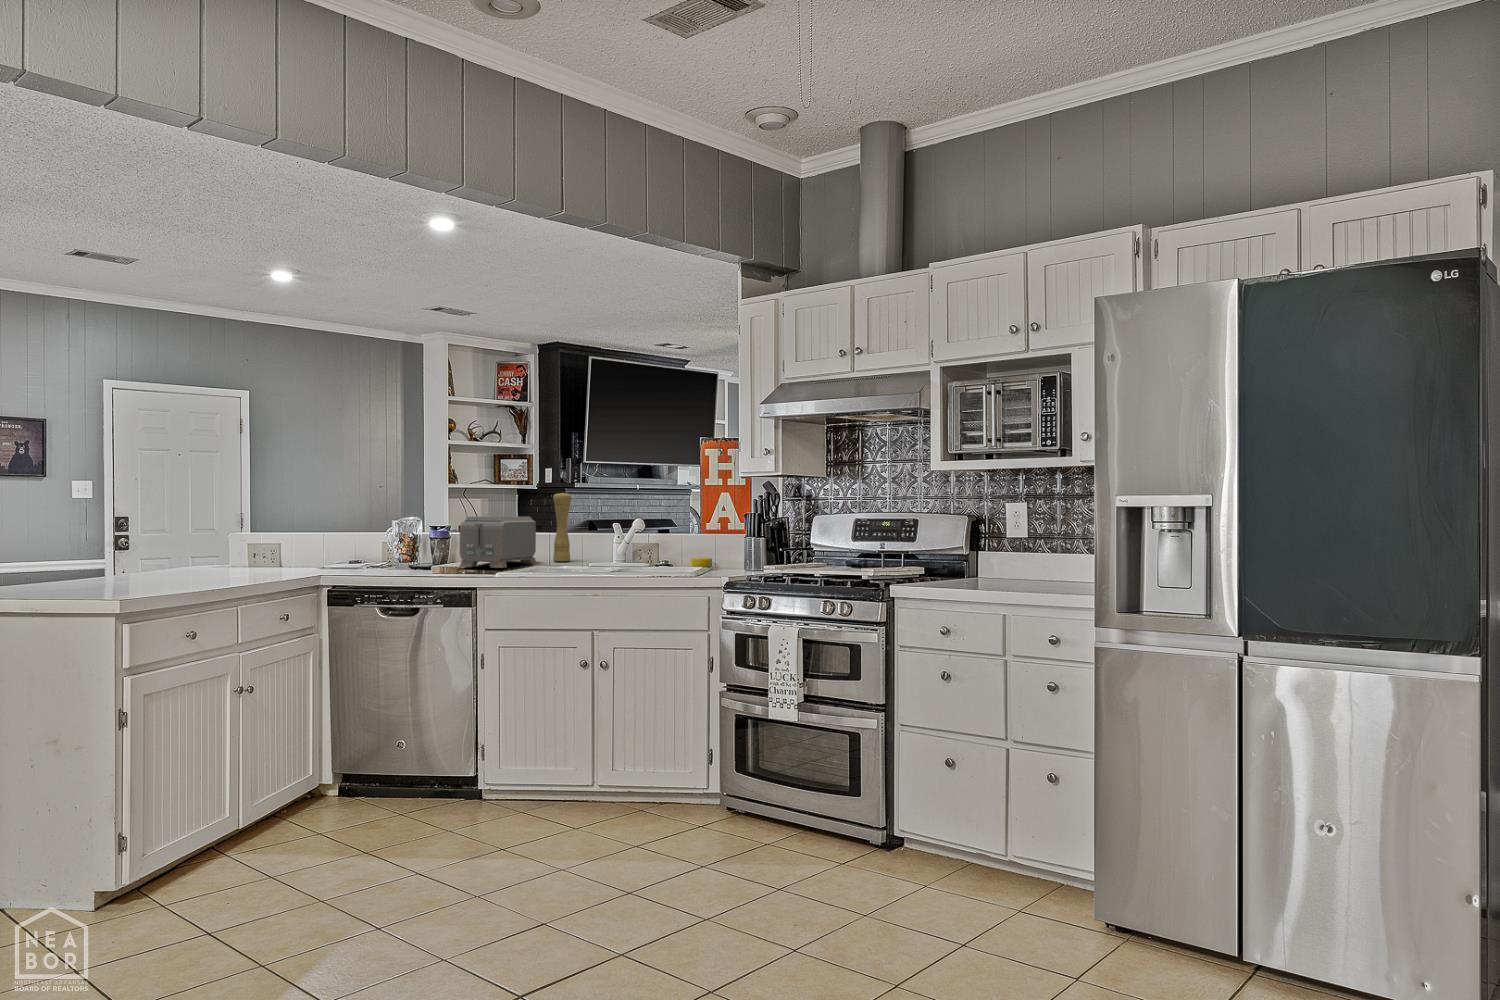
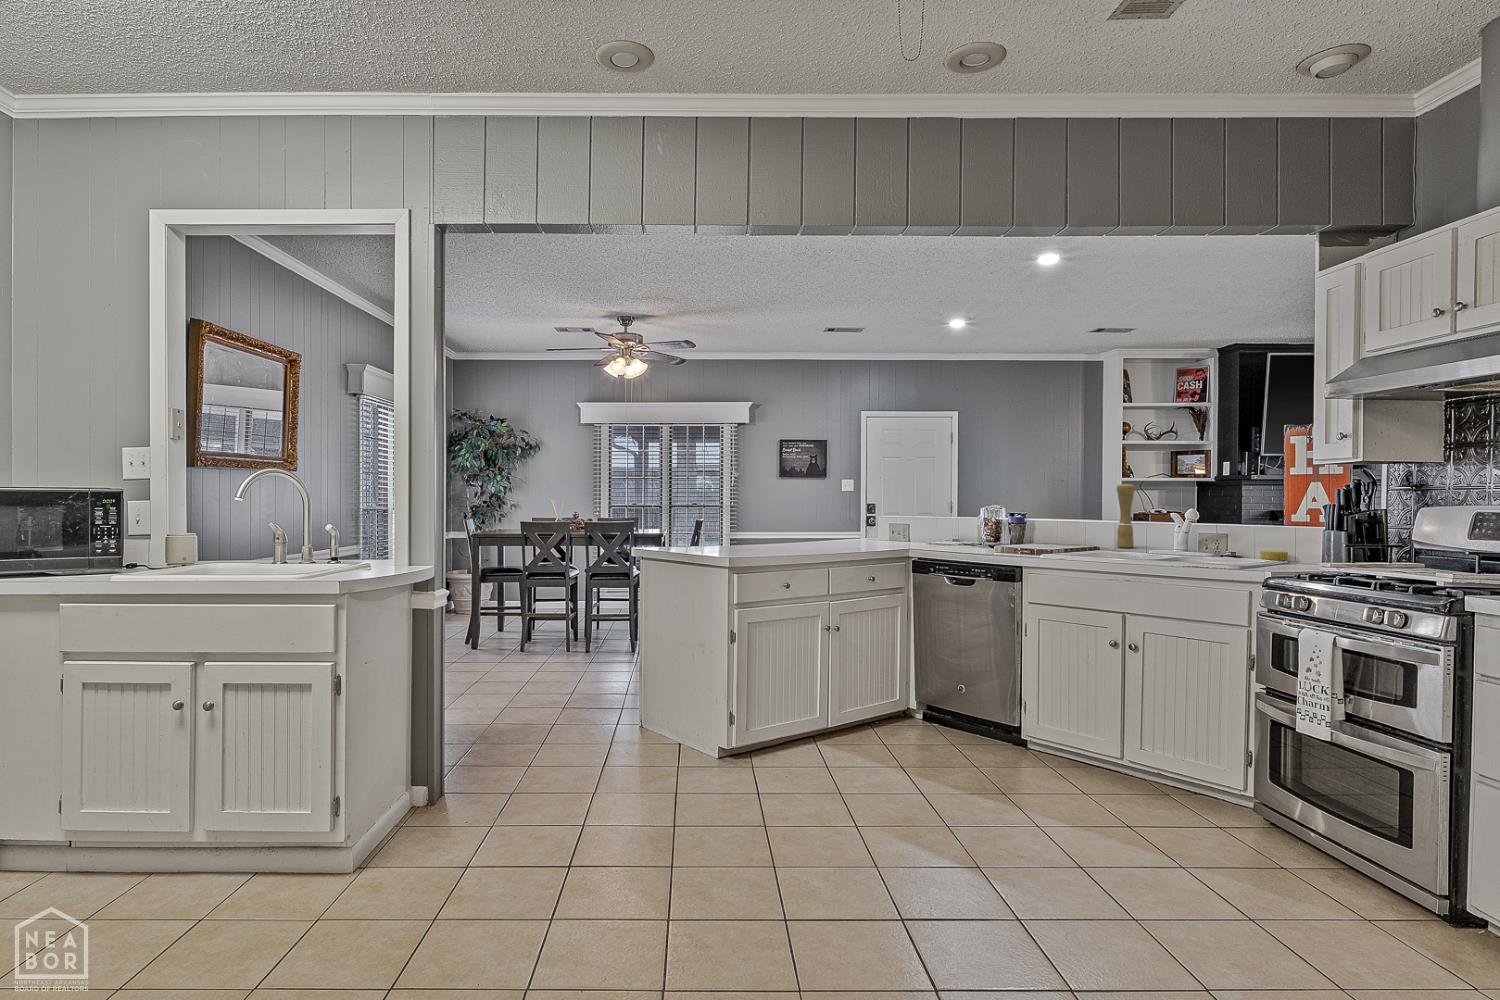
toaster: present [459,516,537,568] -> none [1021,505,1100,550]

